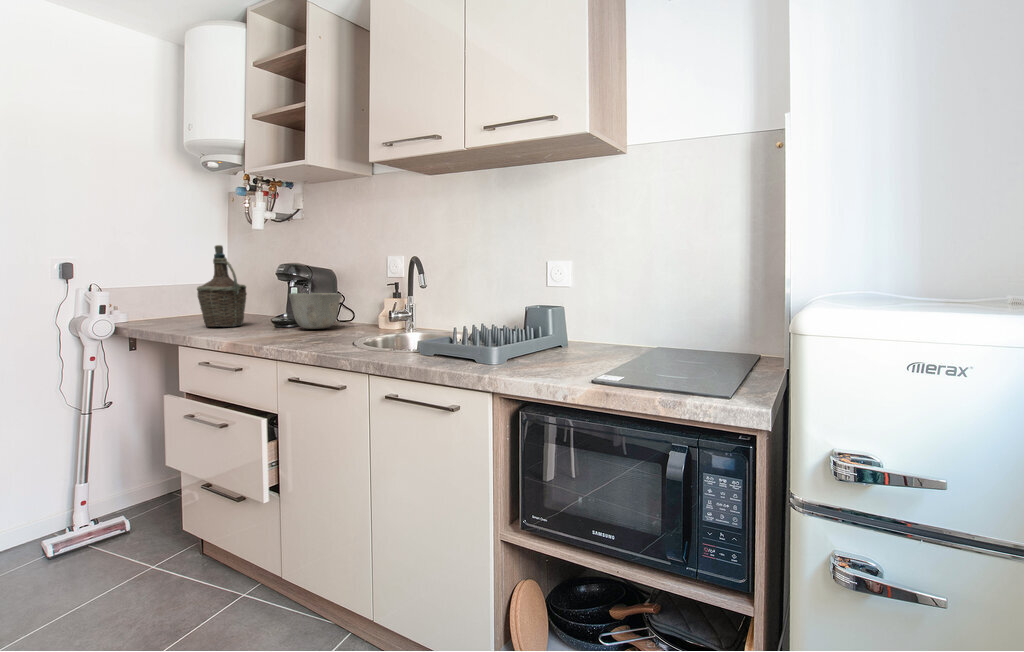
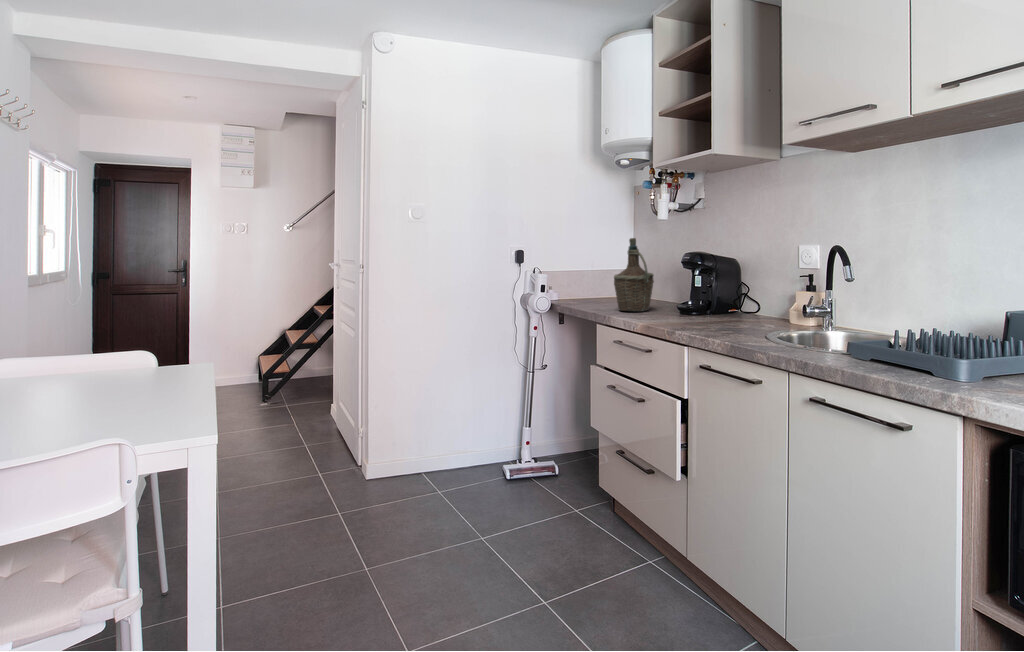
ceramic bowl: present [289,293,342,329] -> none [696,282,749,318]

